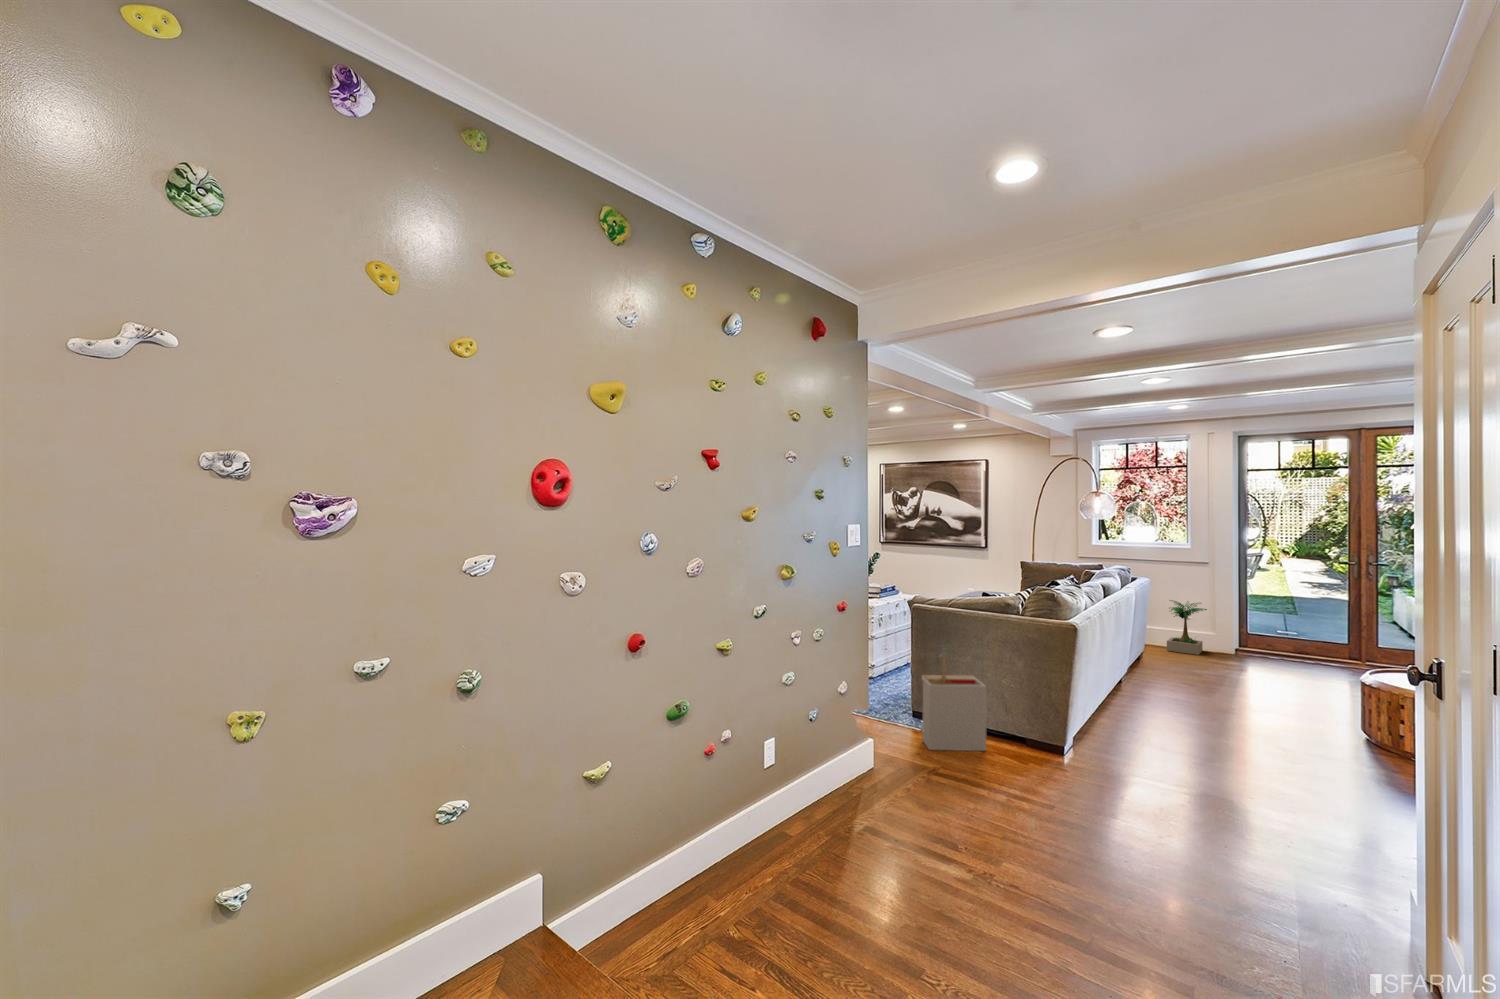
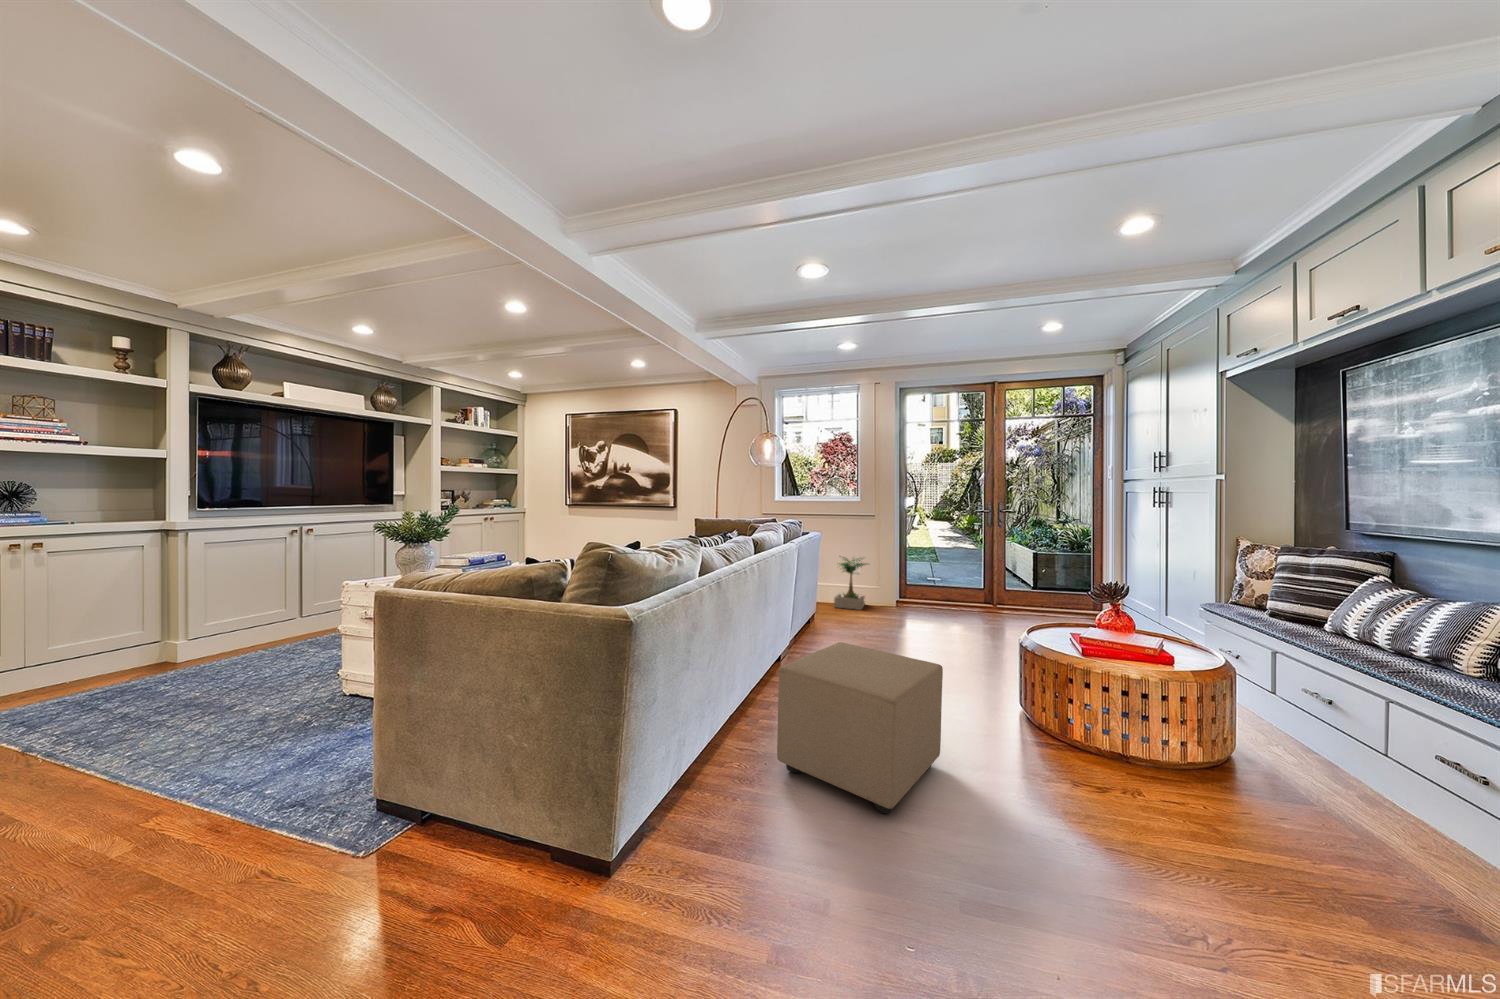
storage bin: present [922,660,987,751] -> none [343,694,495,905]
ottoman: none [1142,663,1274,764] -> present [777,642,943,813]

